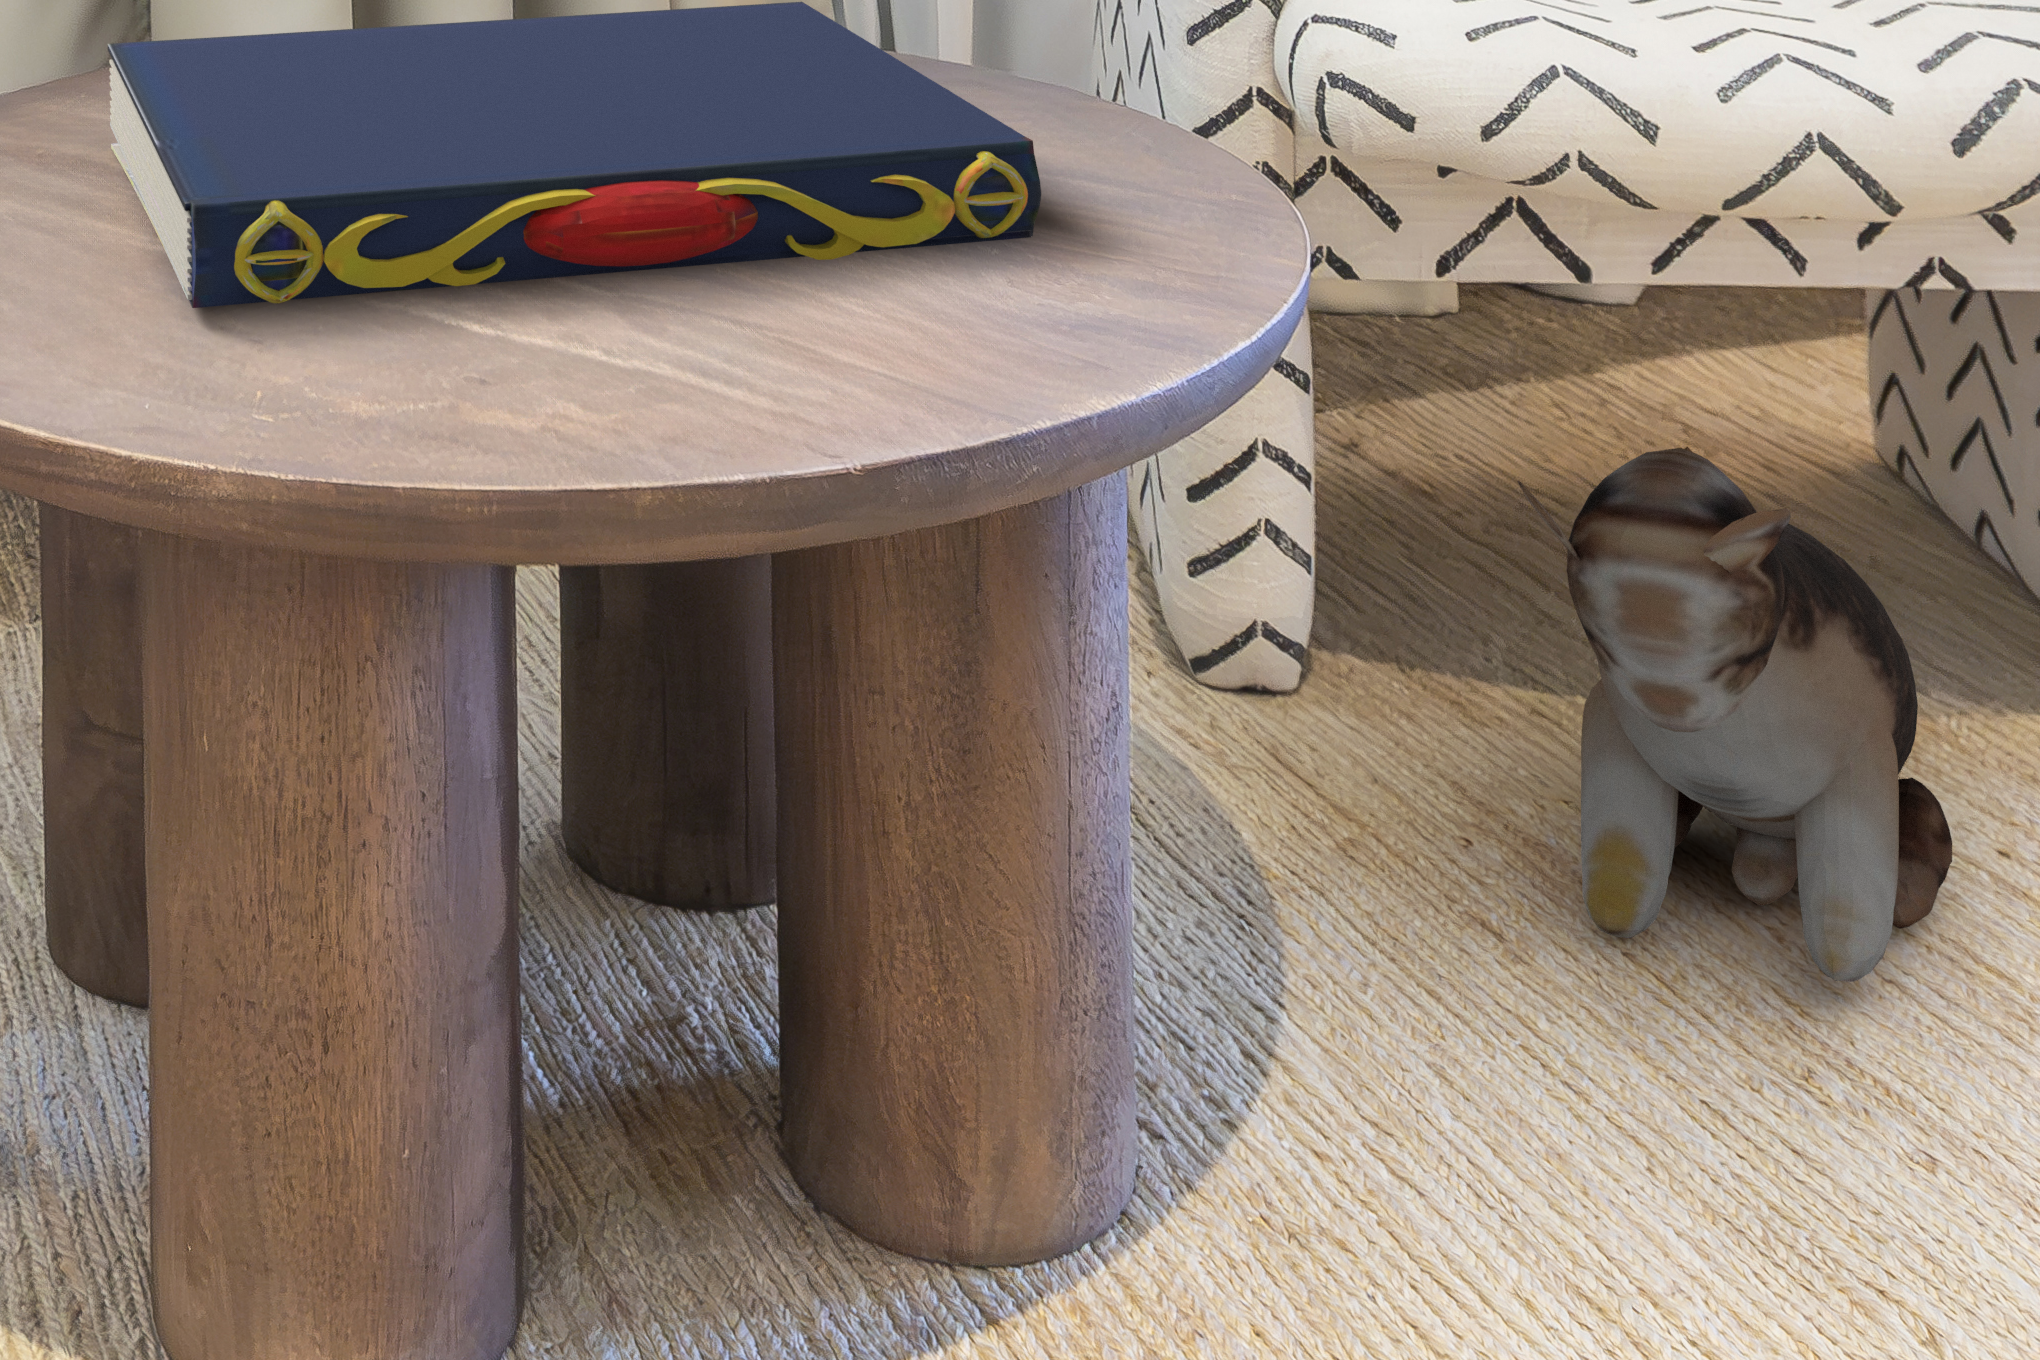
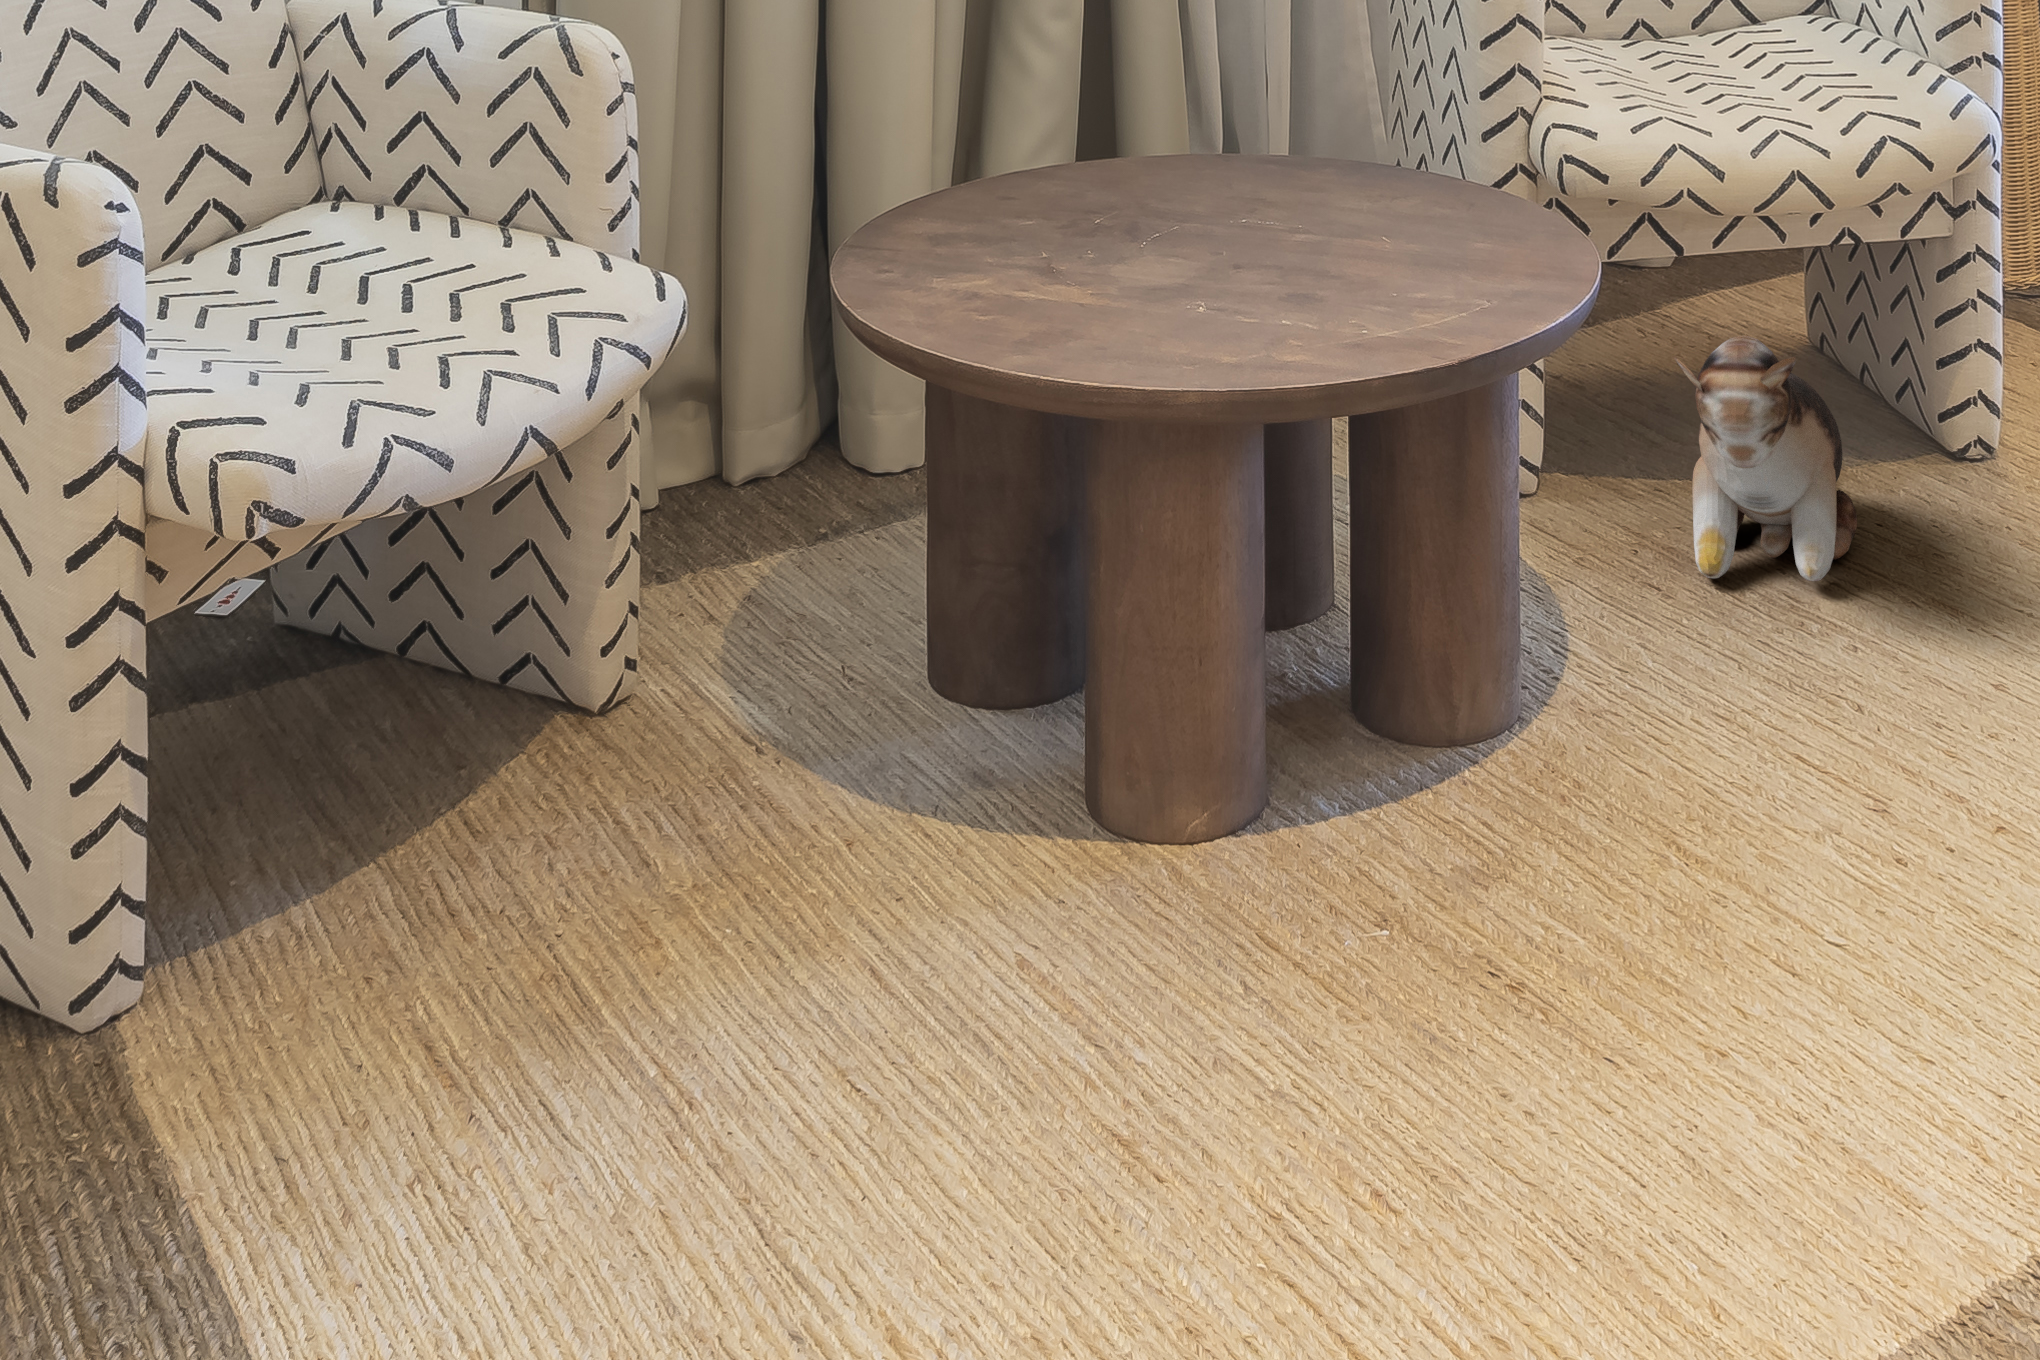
book: present [108,2,1041,308] -> none [968,140,1478,325]

